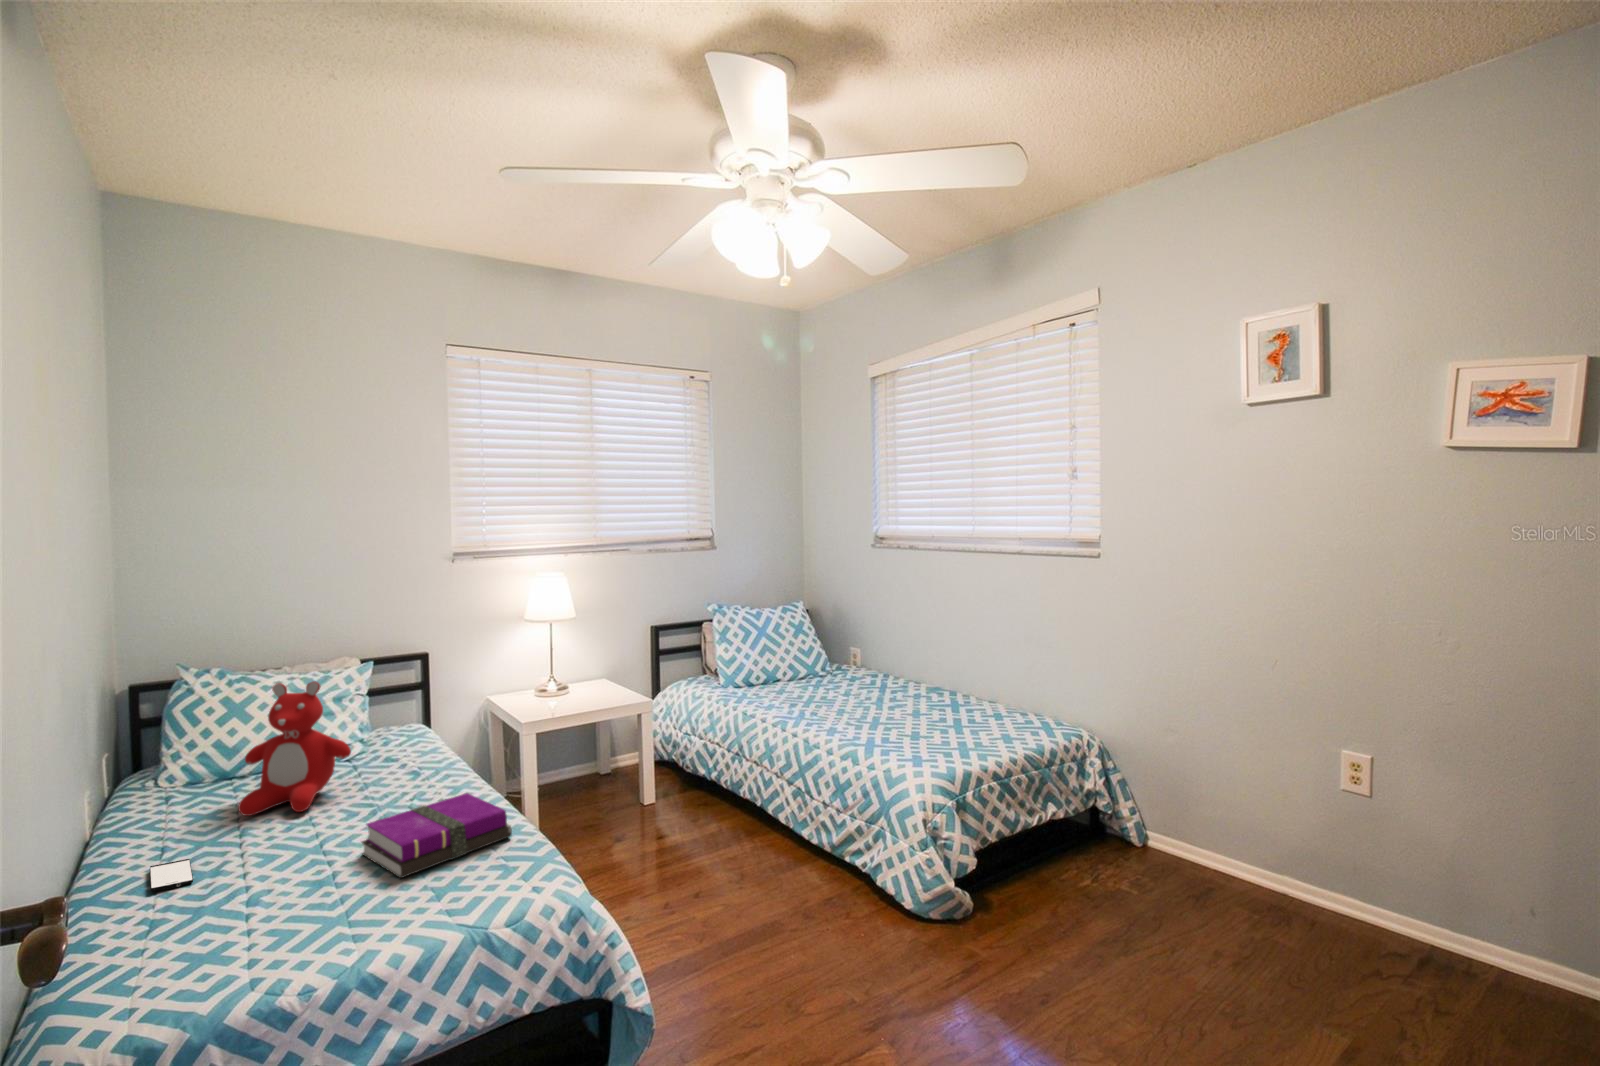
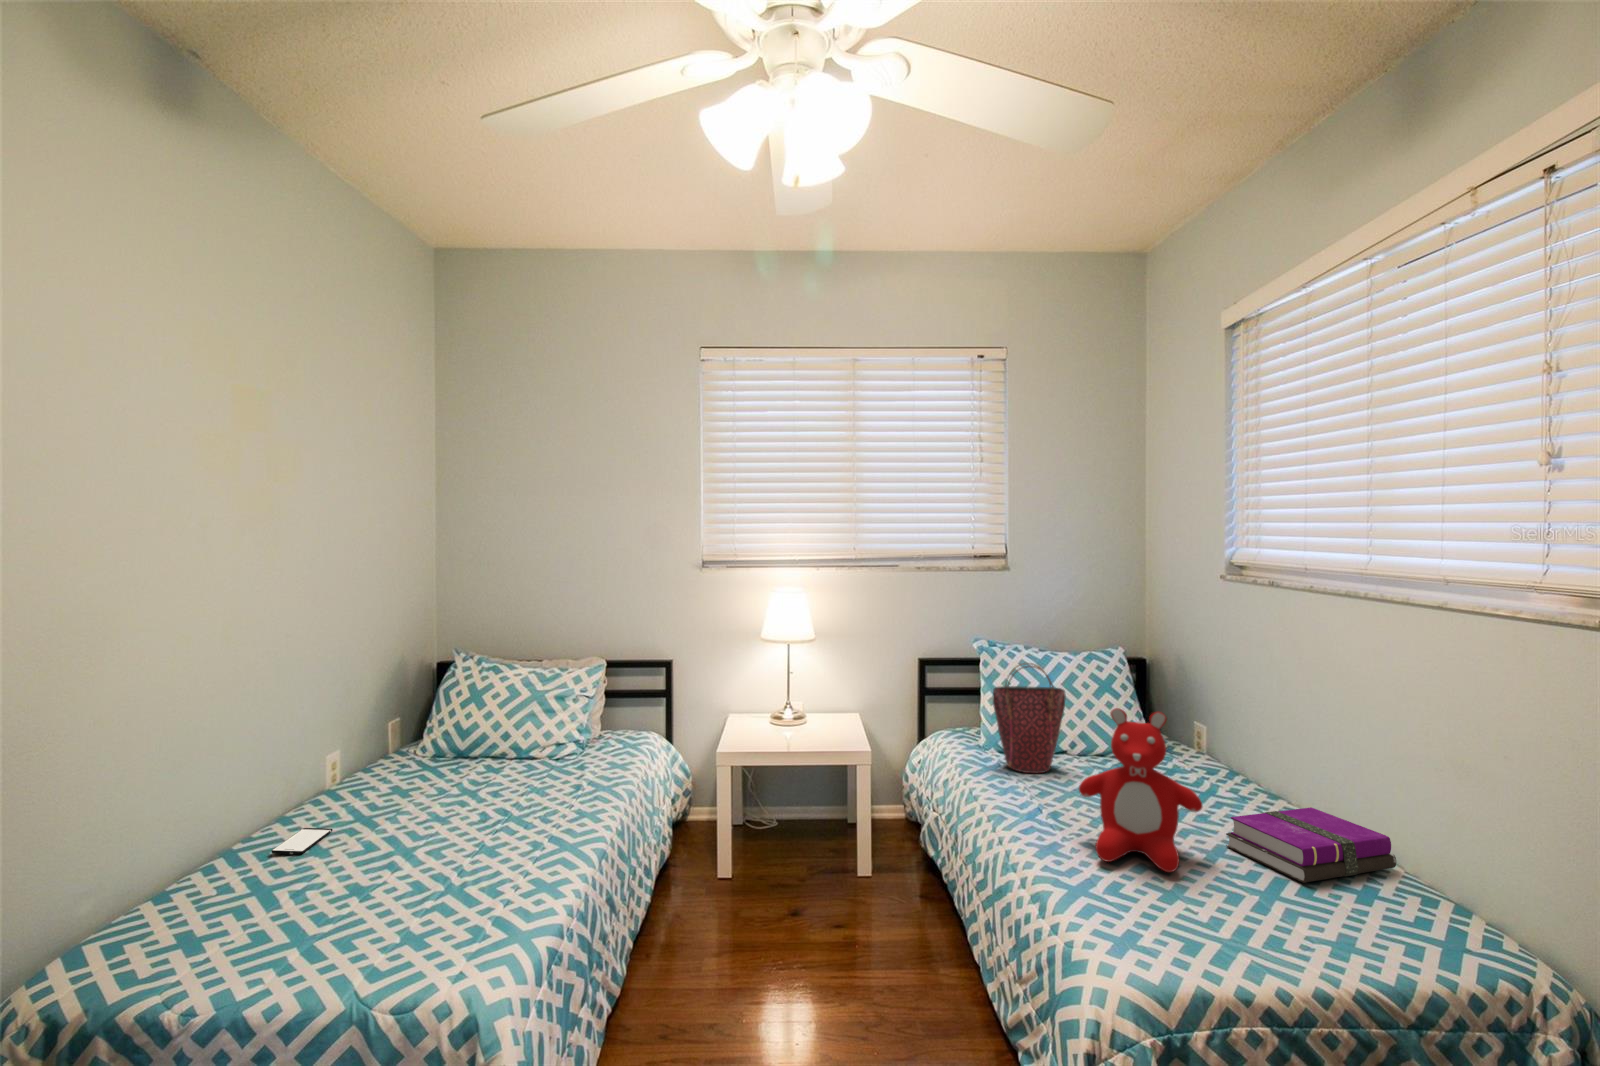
handbag: none [741,617,789,696] -> present [992,663,1065,773]
teddy bear: present [238,681,351,816] -> present [1079,708,1202,872]
notebook: present [362,793,512,878] -> present [1226,807,1397,883]

